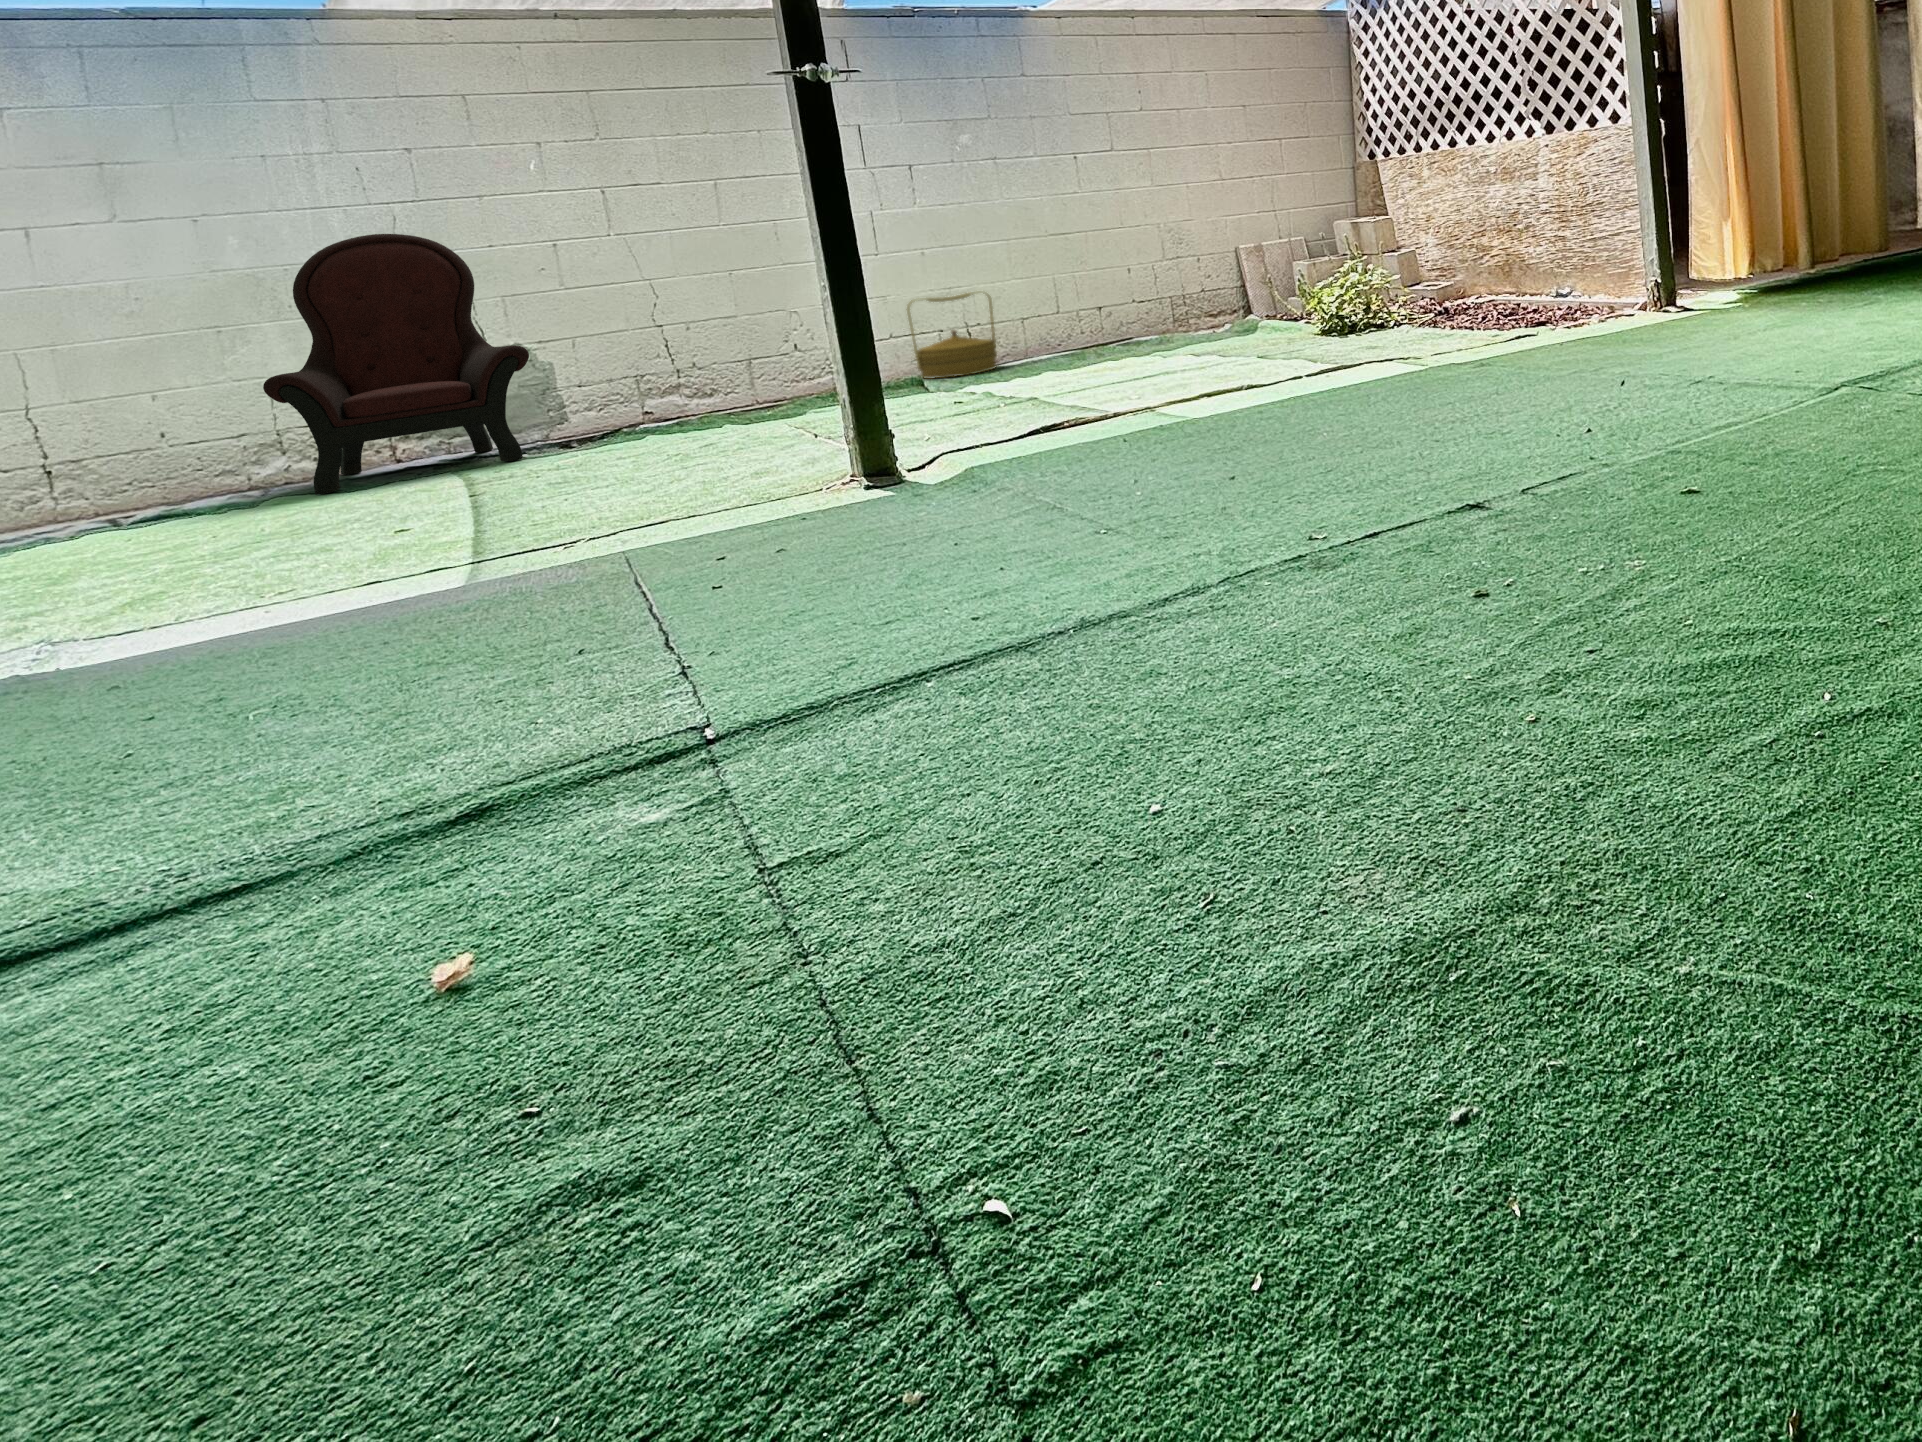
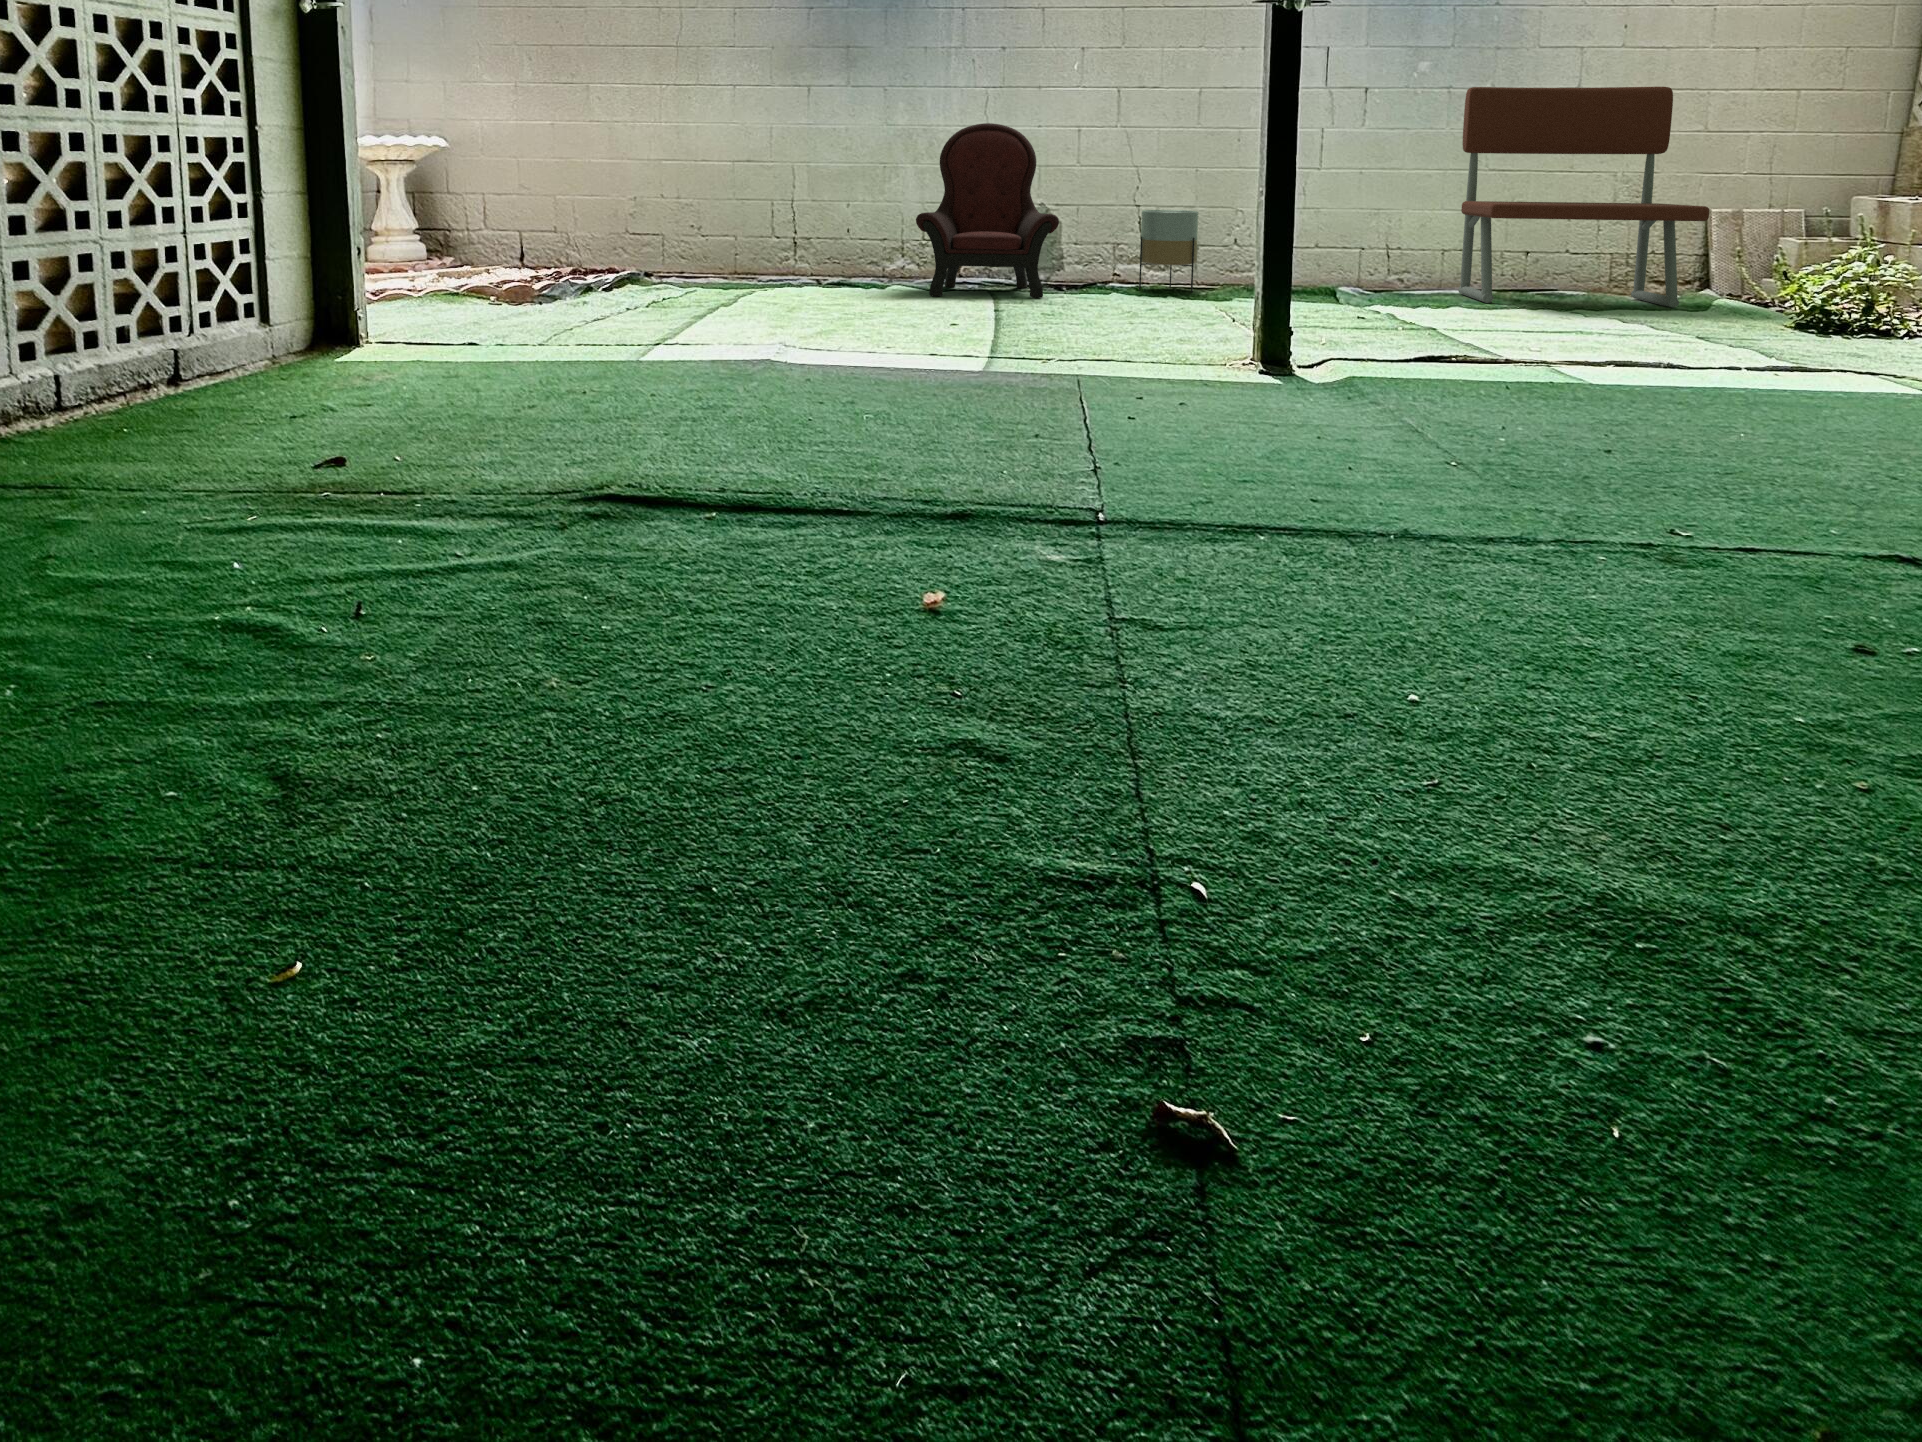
bench: none [1014,138,1244,360] -> present [1458,87,1710,307]
woven basket: present [907,292,997,379] -> none [1336,221,1416,297]
planter: none [654,313,745,421] -> present [1139,210,1198,292]

